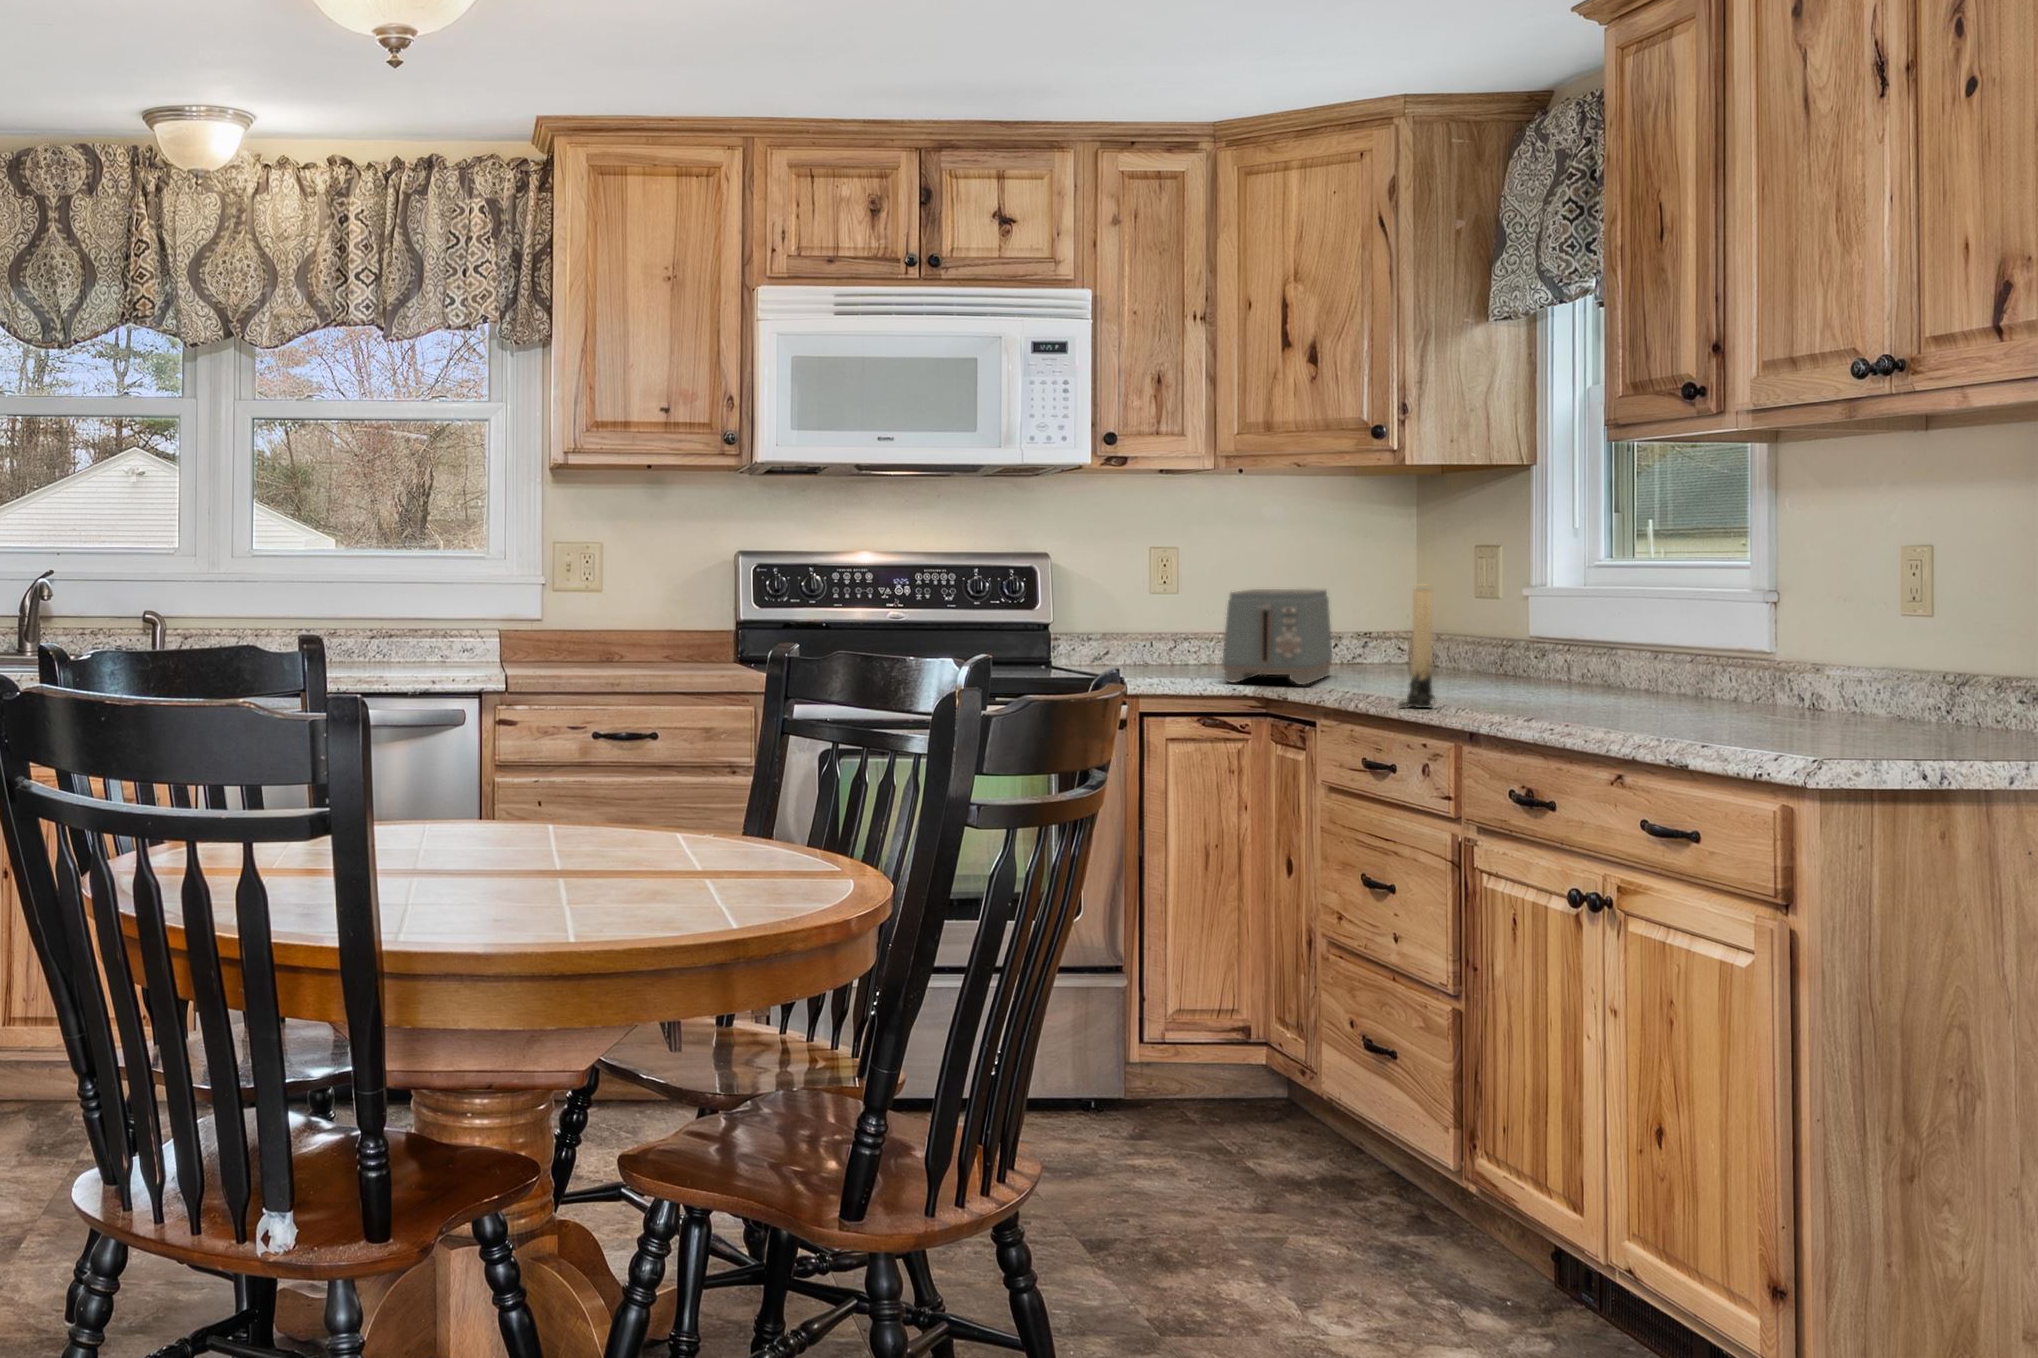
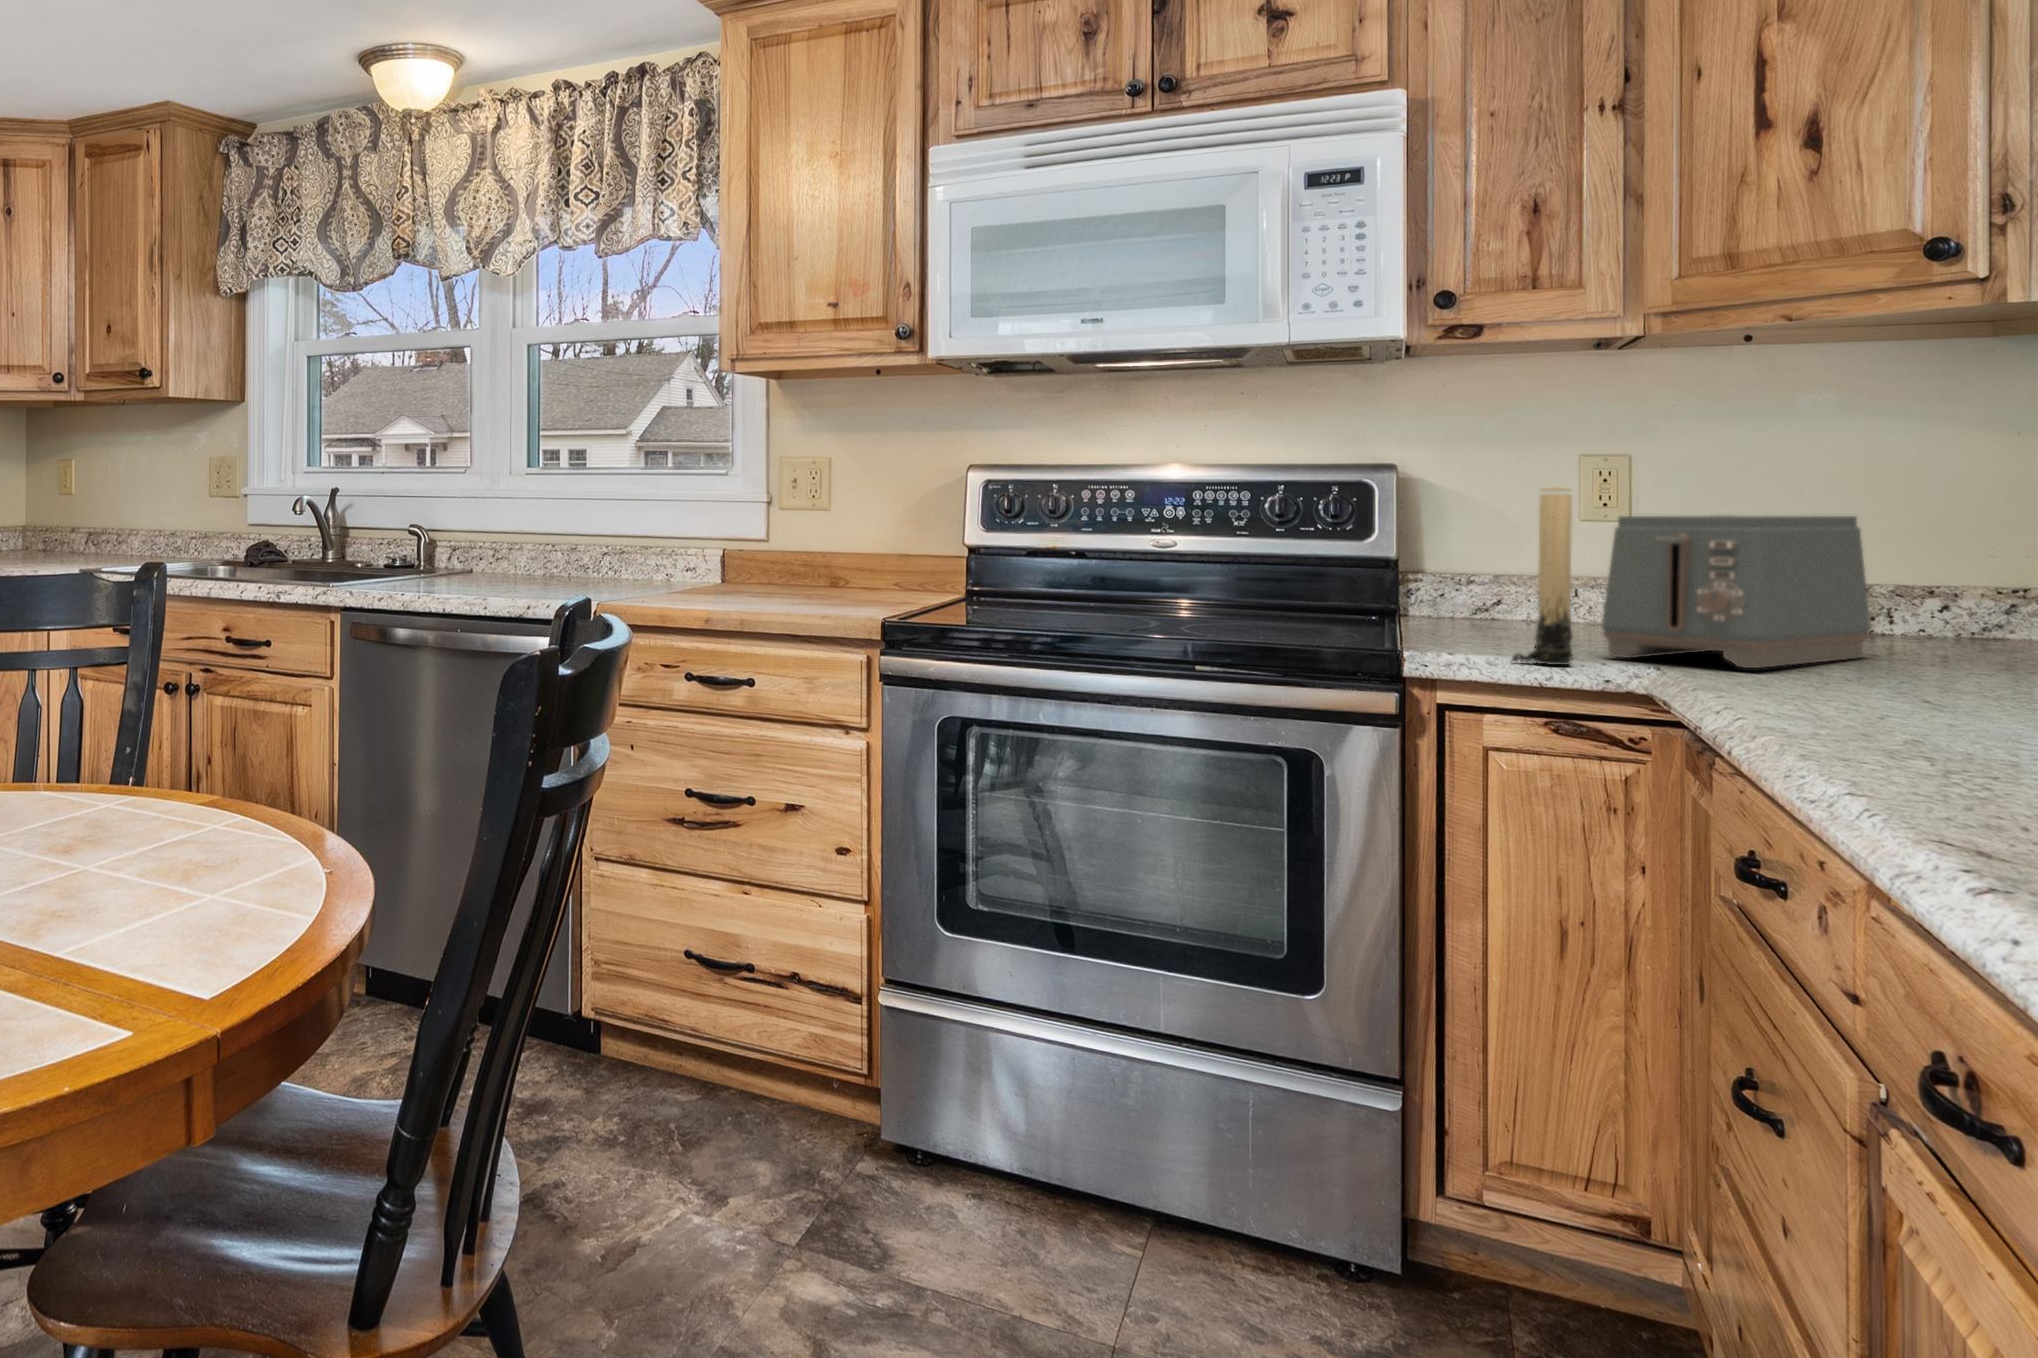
candle: present [1399,584,1434,708] -> present [1512,487,1573,665]

